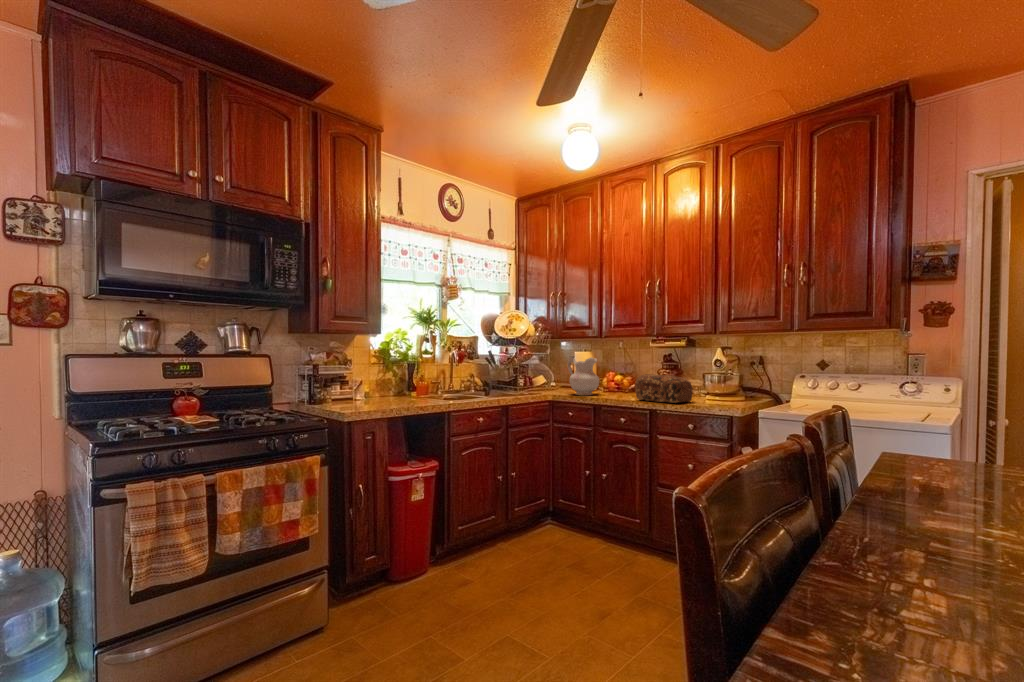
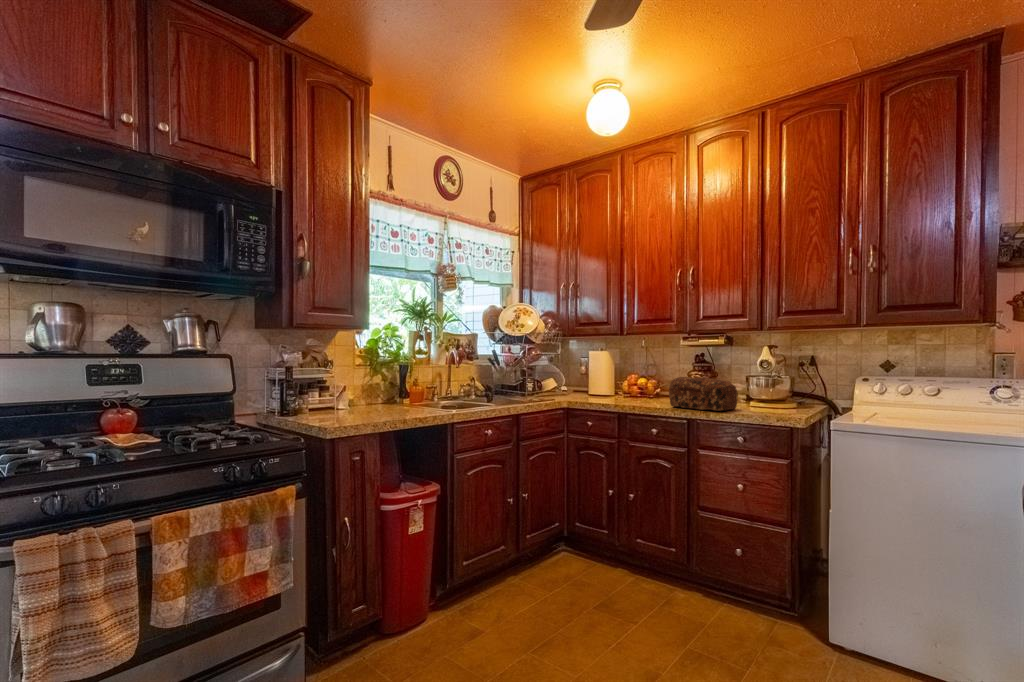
ceramic pitcher: present [568,356,599,395] -> none [584,356,622,401]

